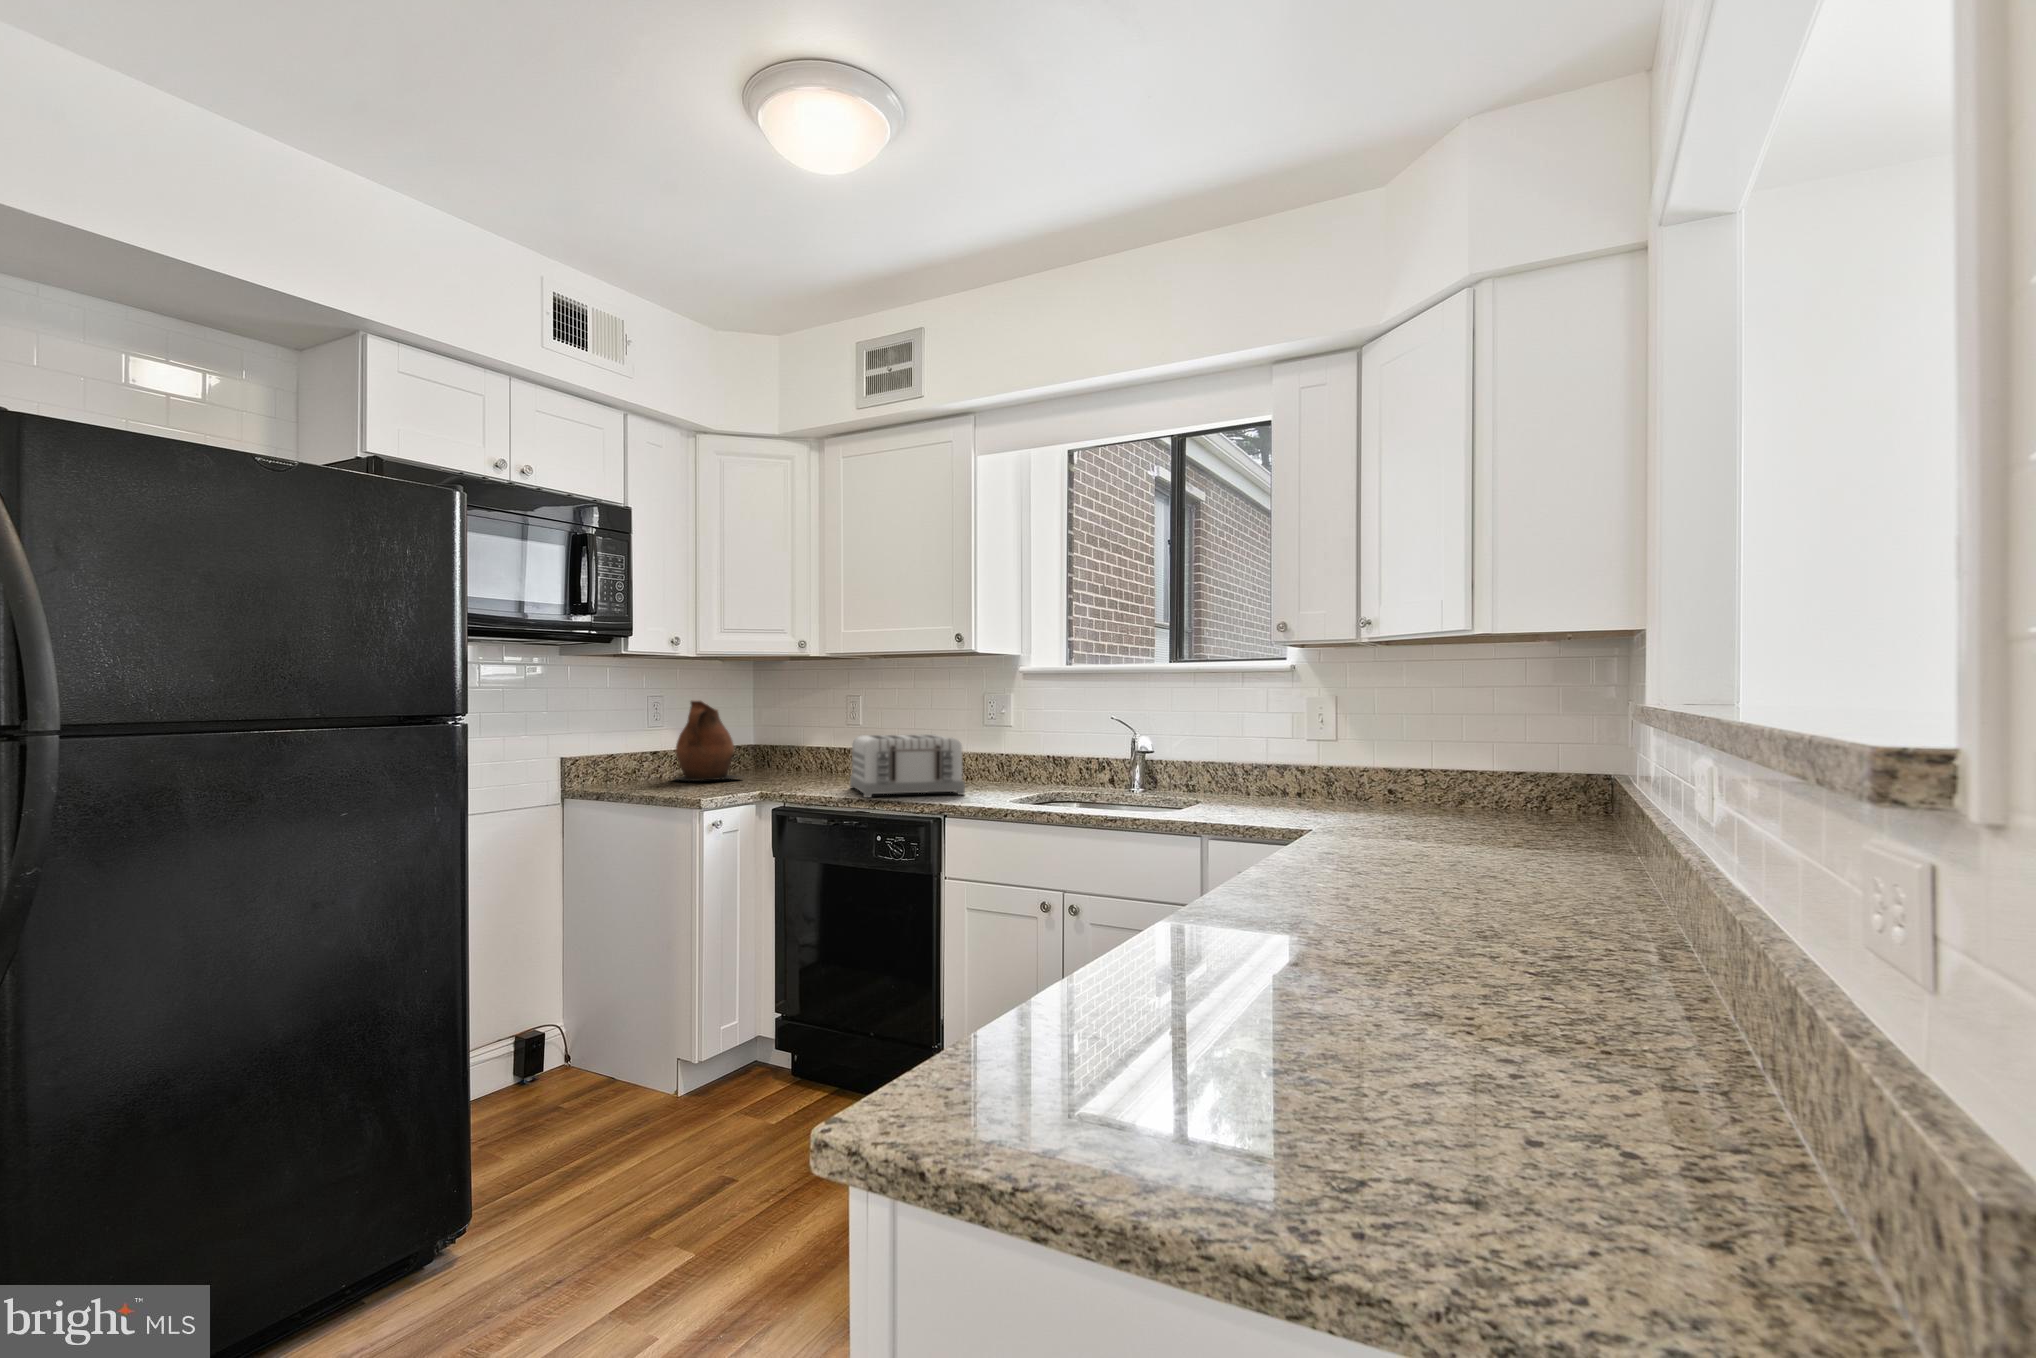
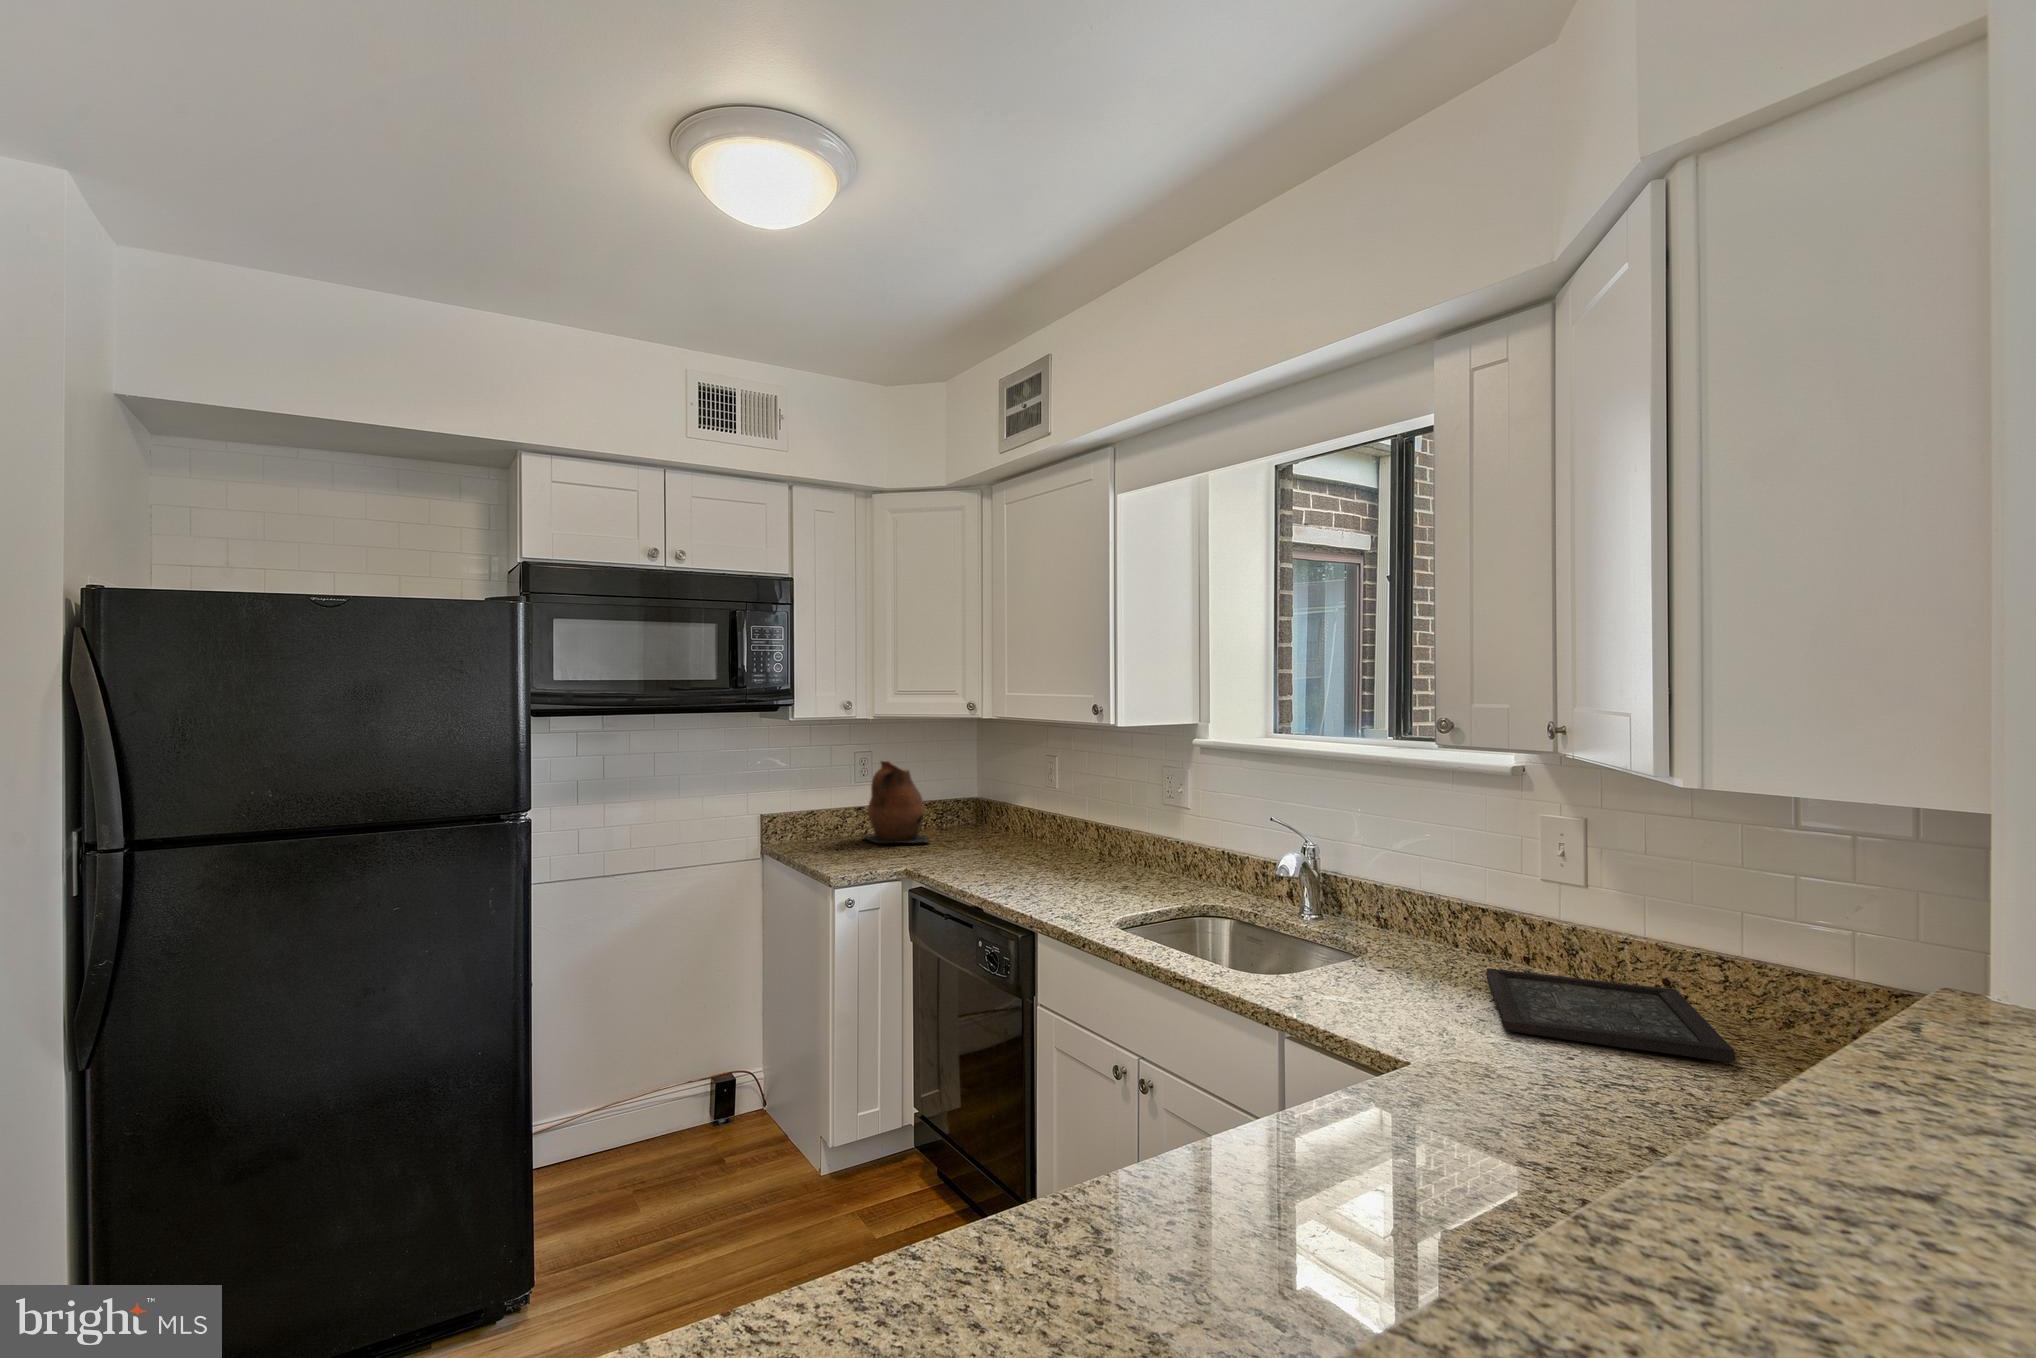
toaster: present [850,734,965,797] -> none [978,813,1103,897]
tray: none [1288,797,1457,819] -> present [1486,968,1736,1061]

